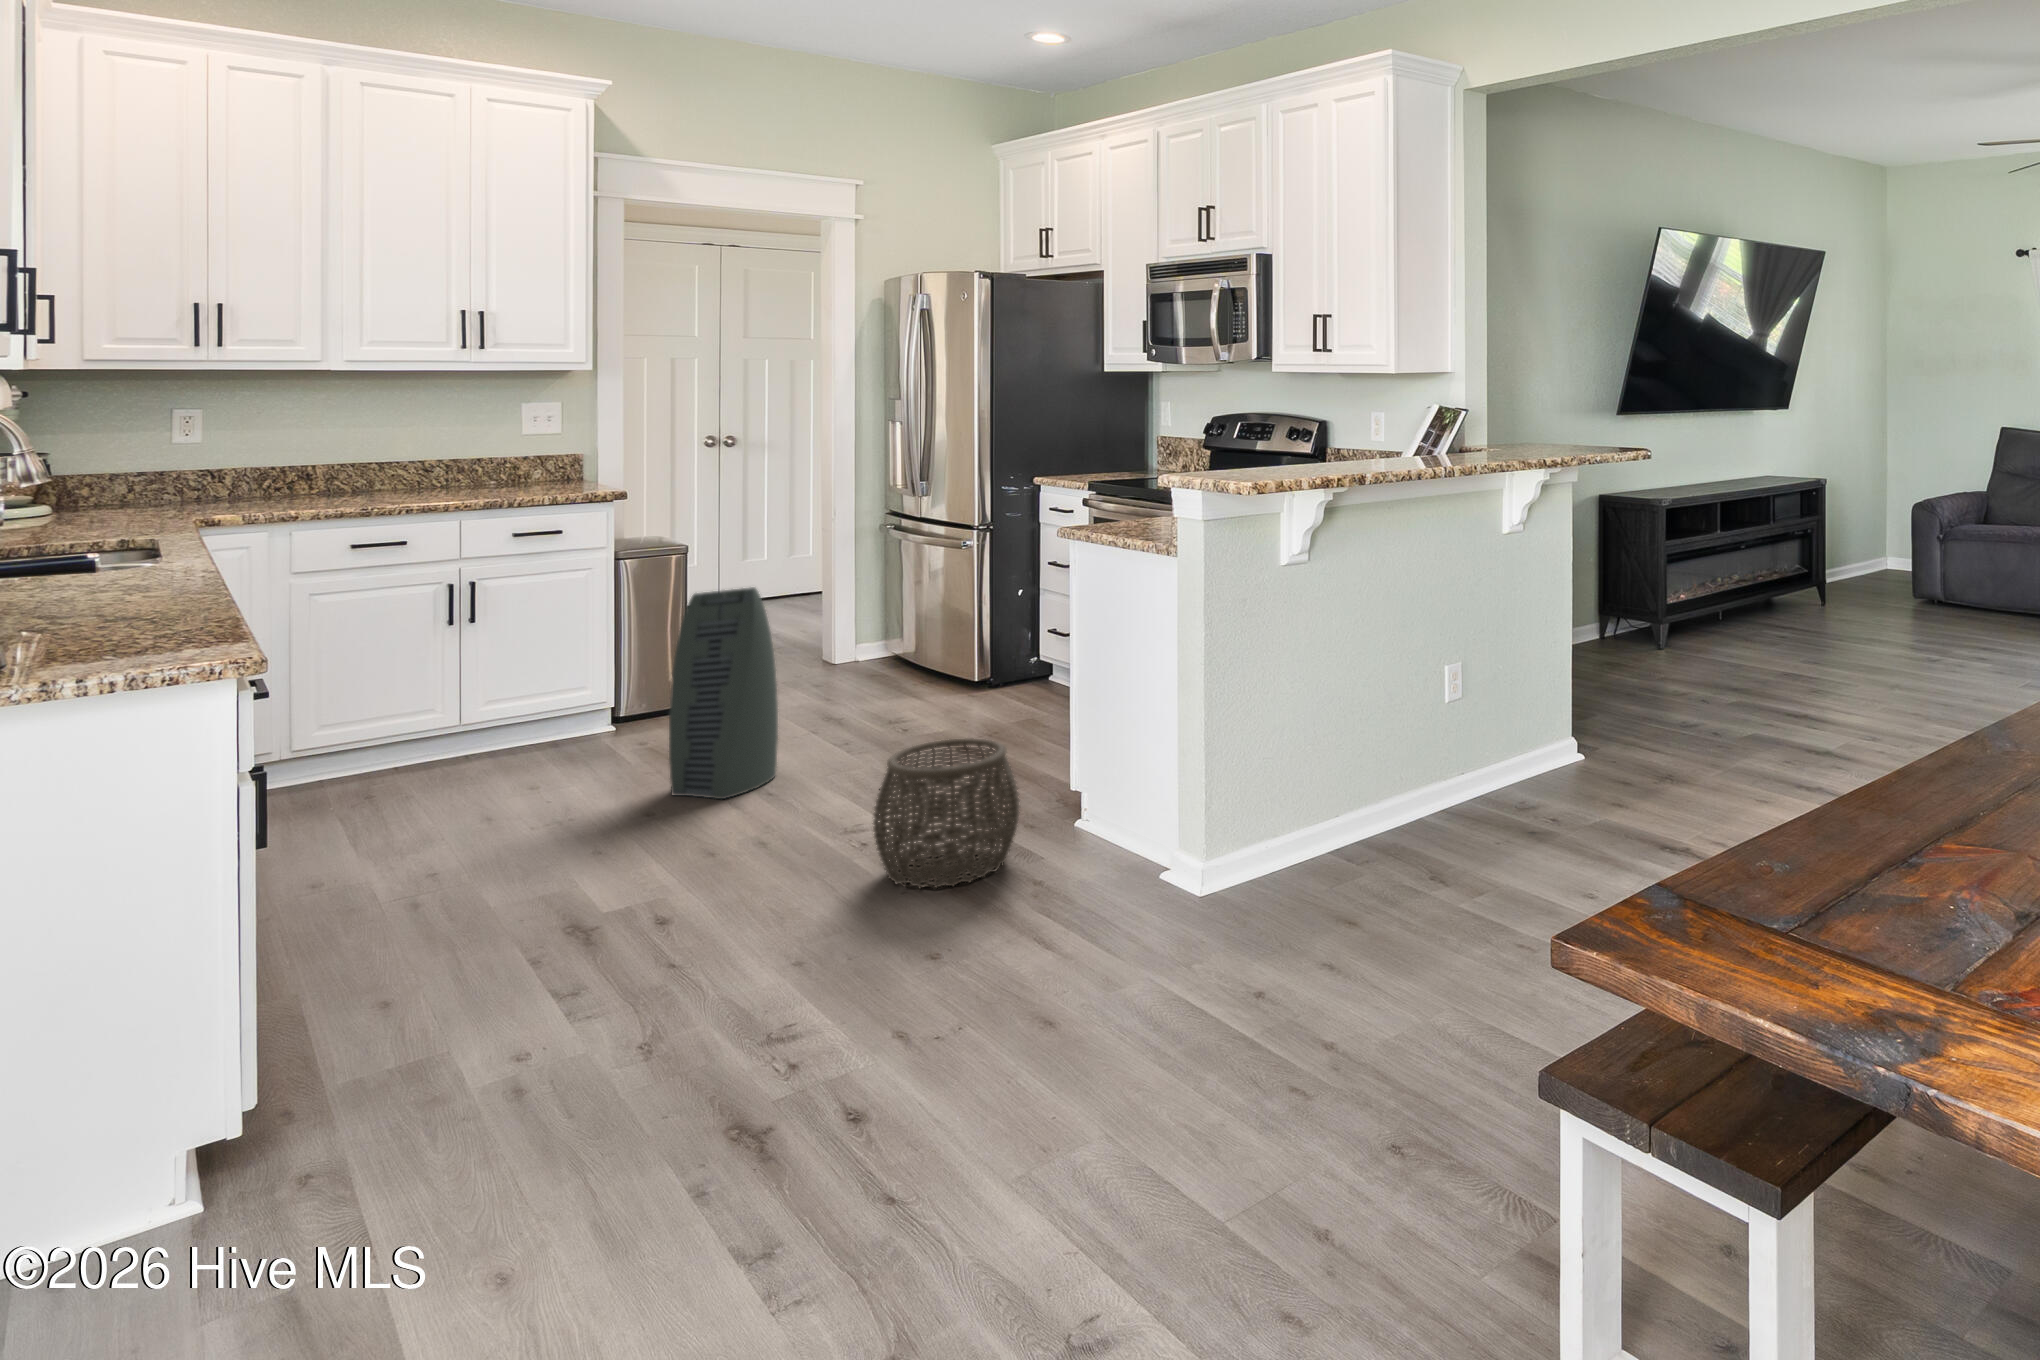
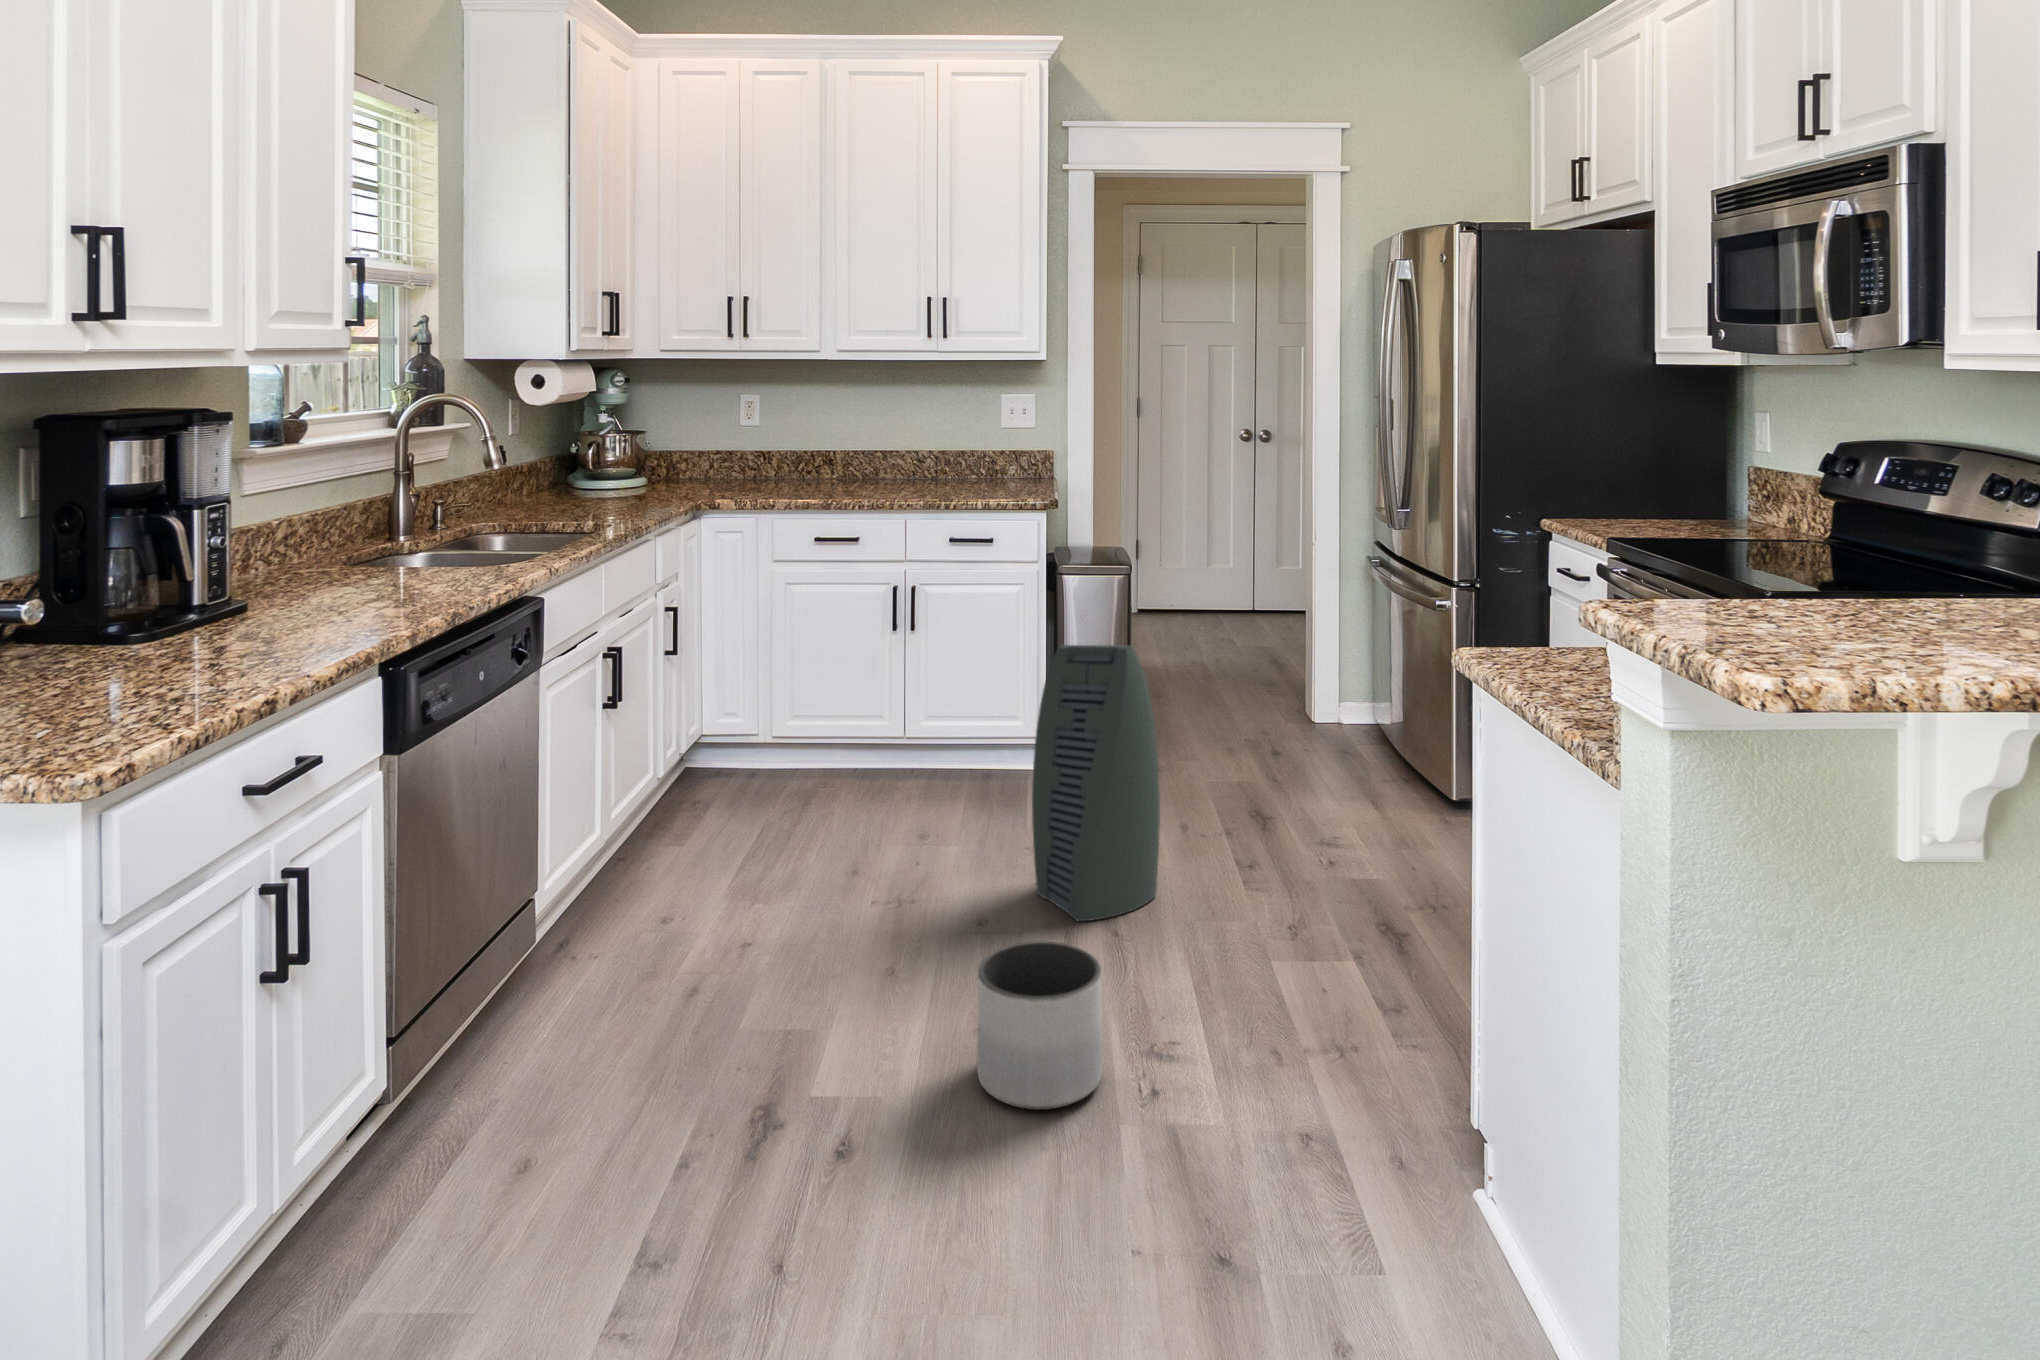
woven basket: present [873,738,1020,888] -> none [1137,976,1370,1275]
planter: none [713,775,812,879] -> present [977,941,1103,1110]

